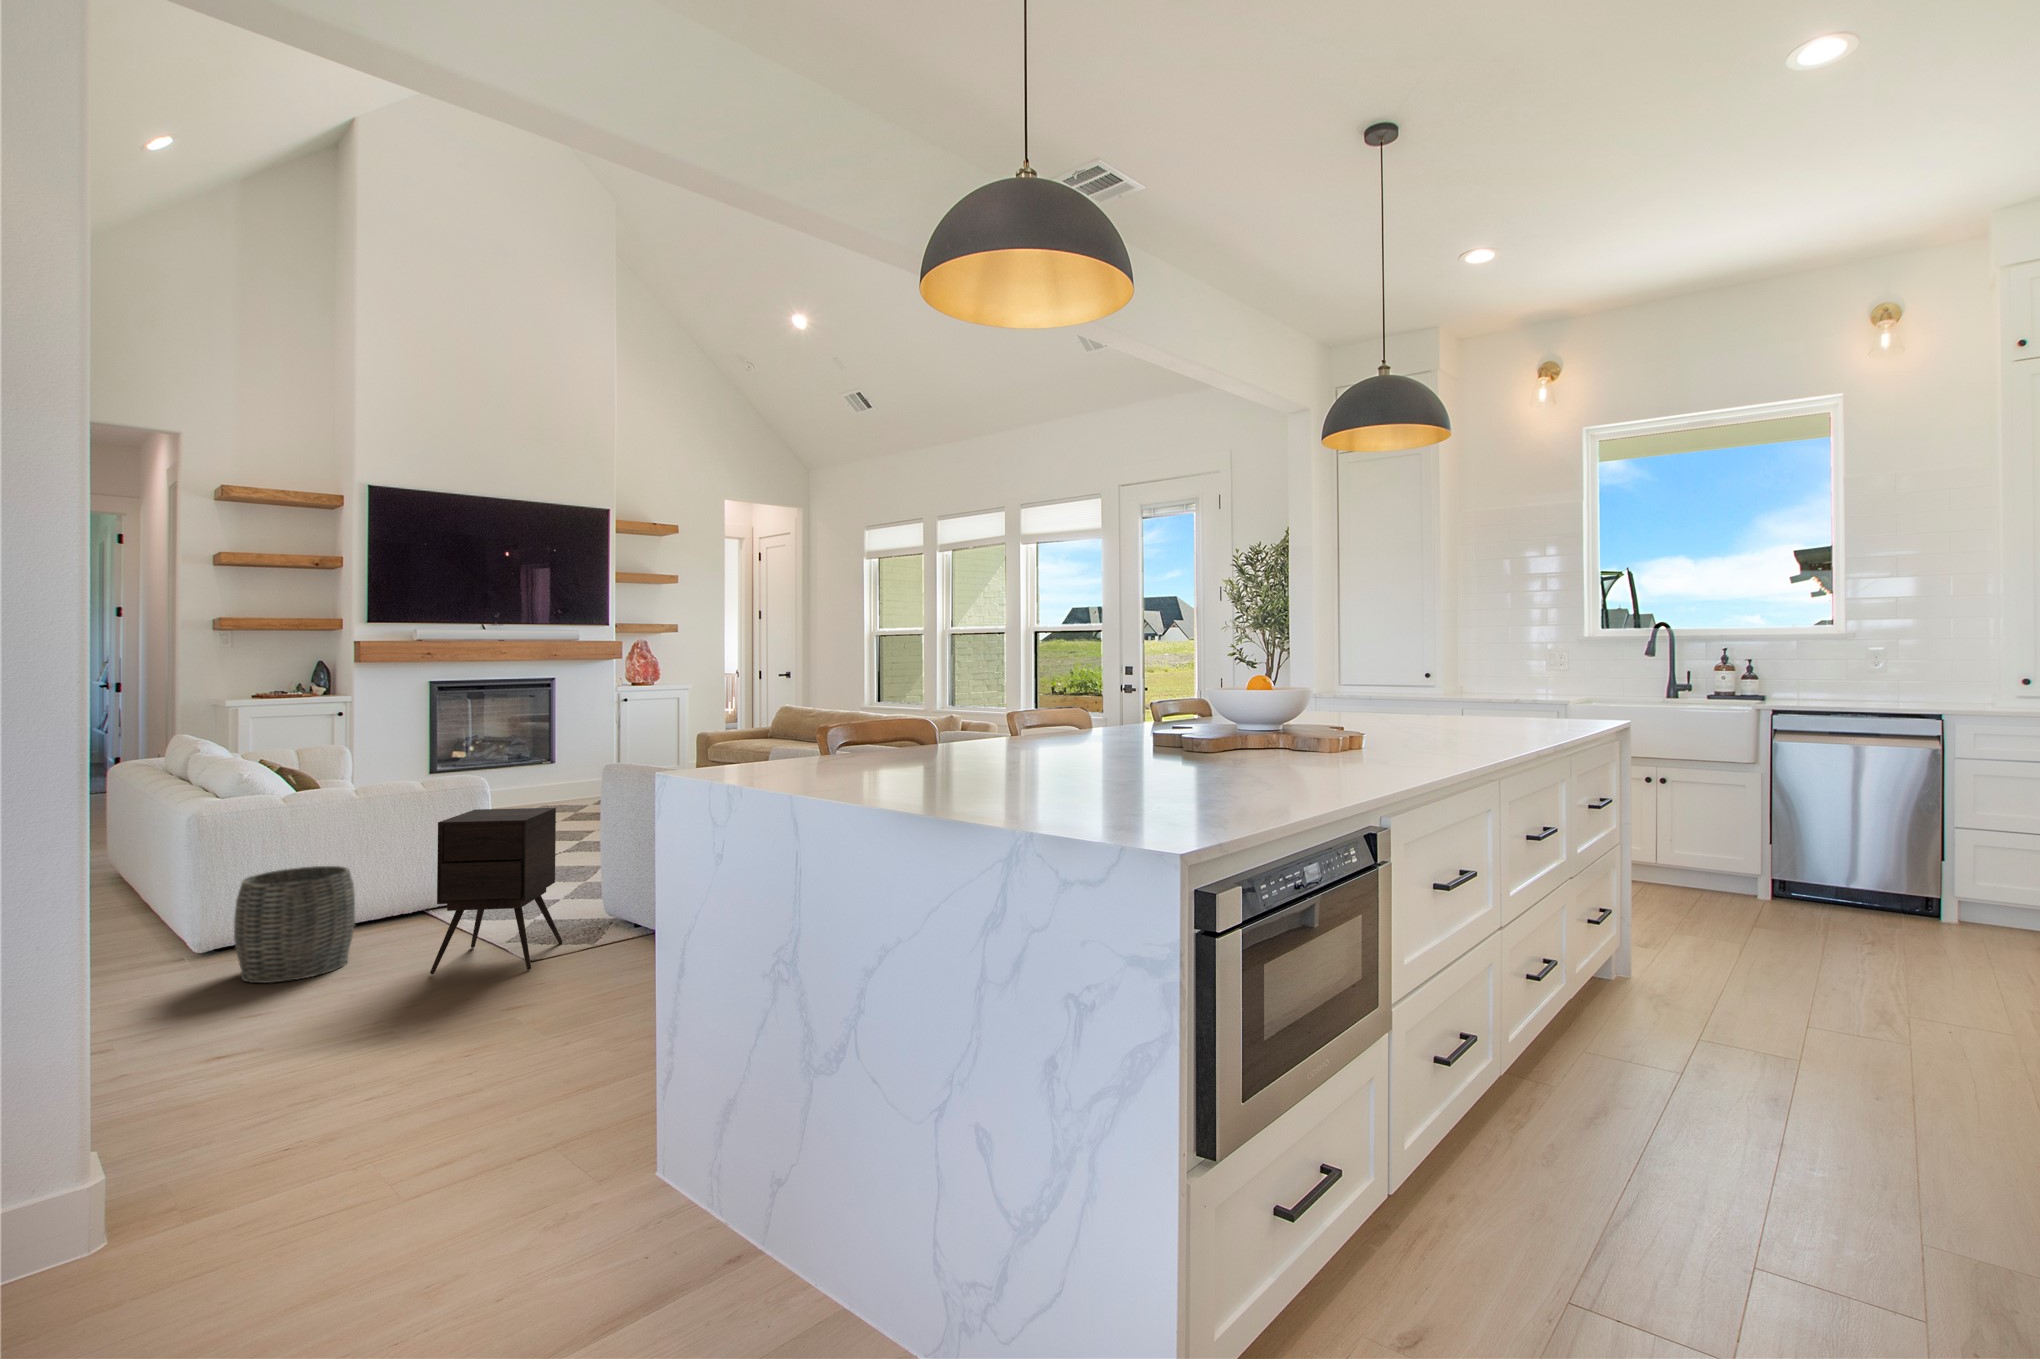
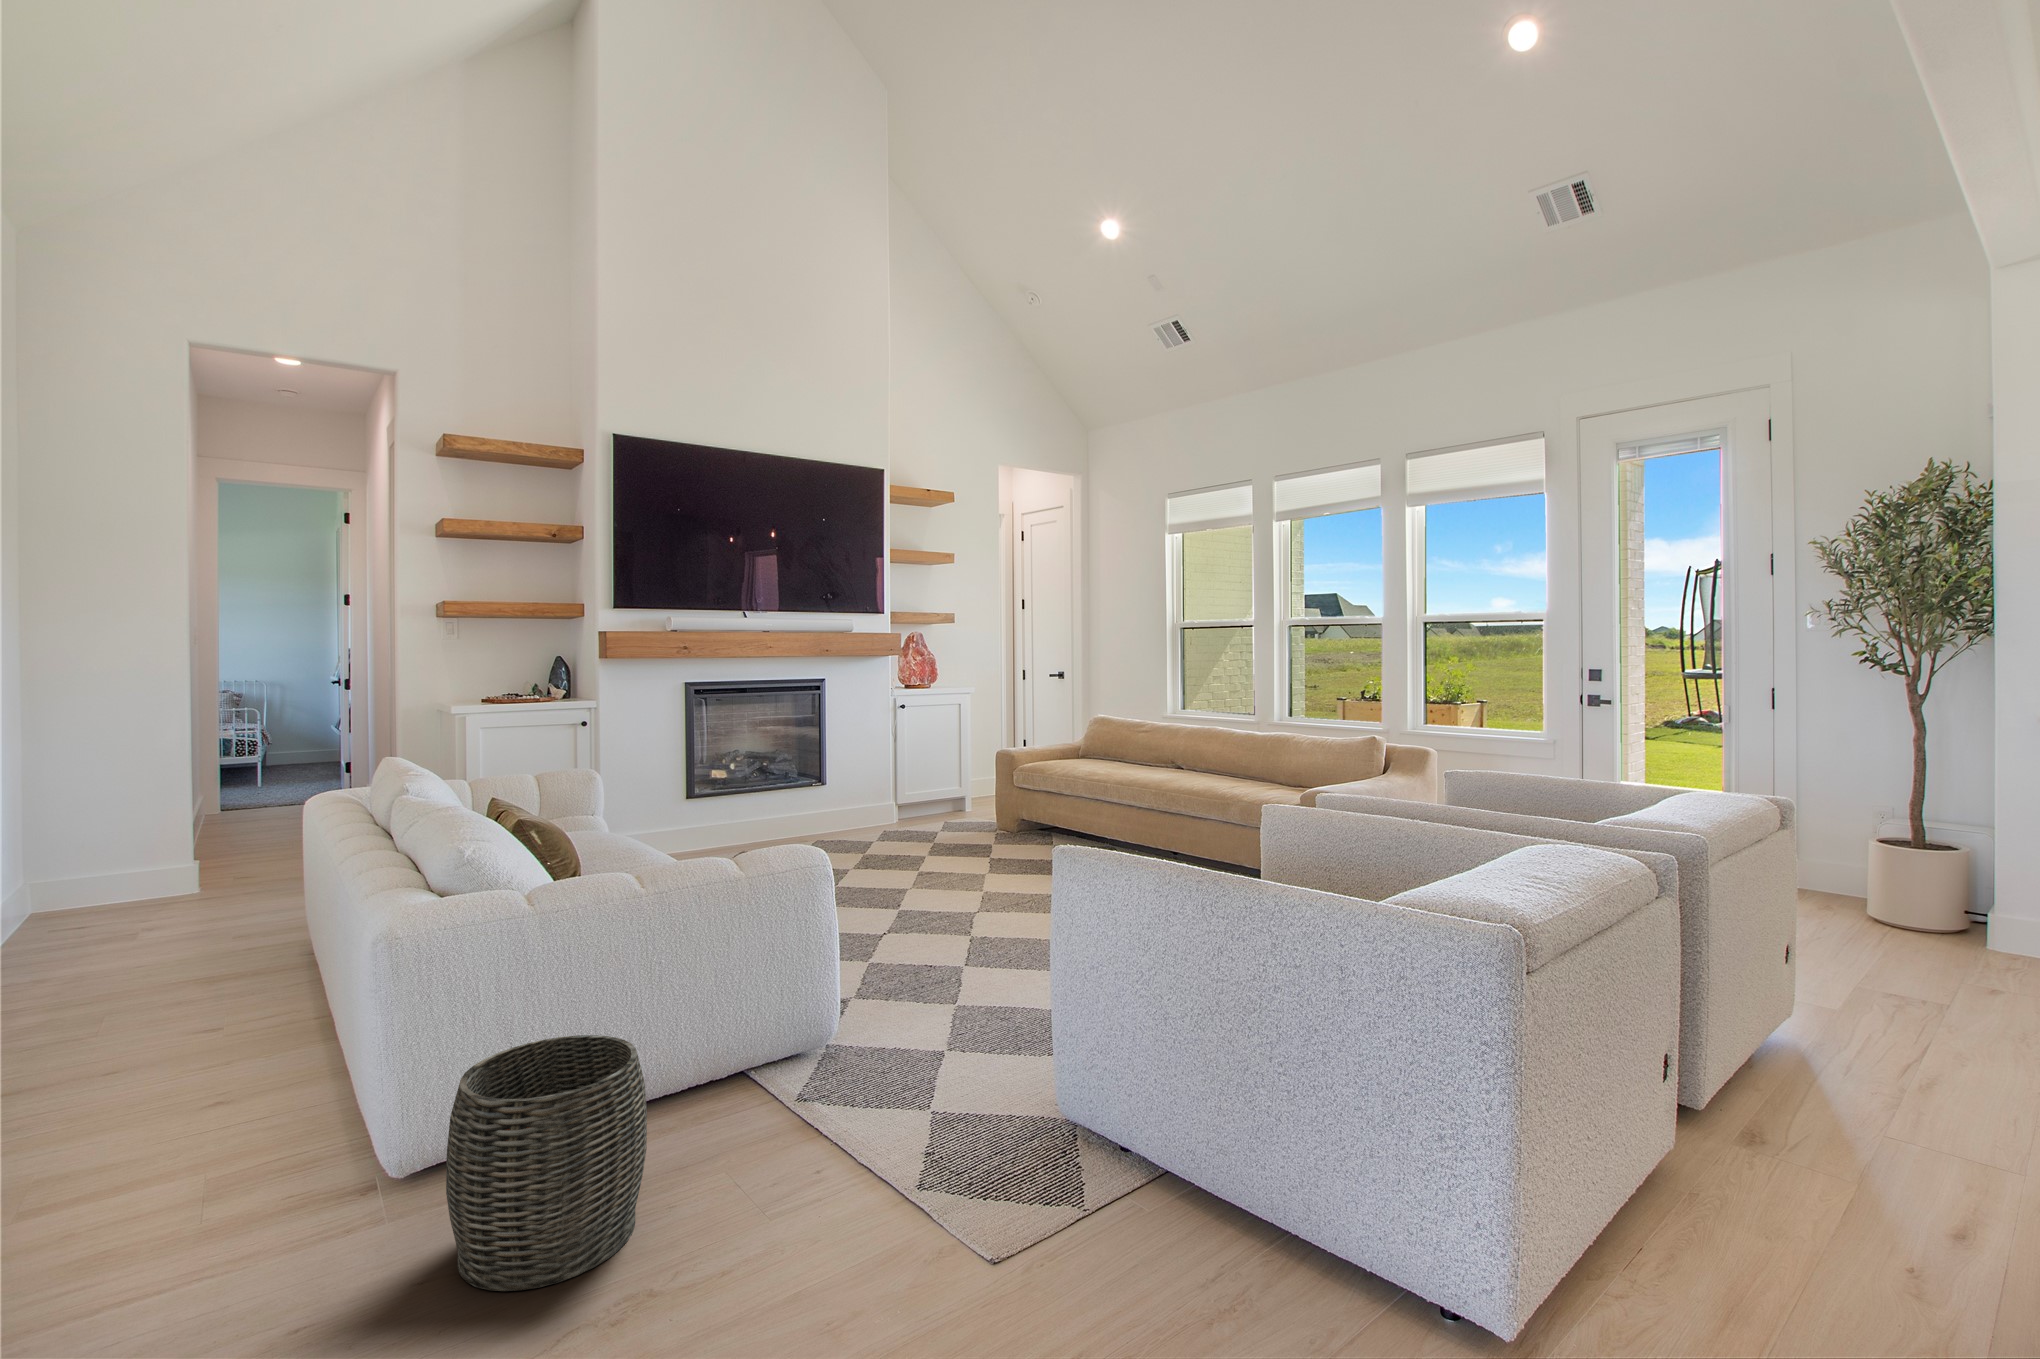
side table: present [430,808,562,974] -> none [792,942,992,1293]

